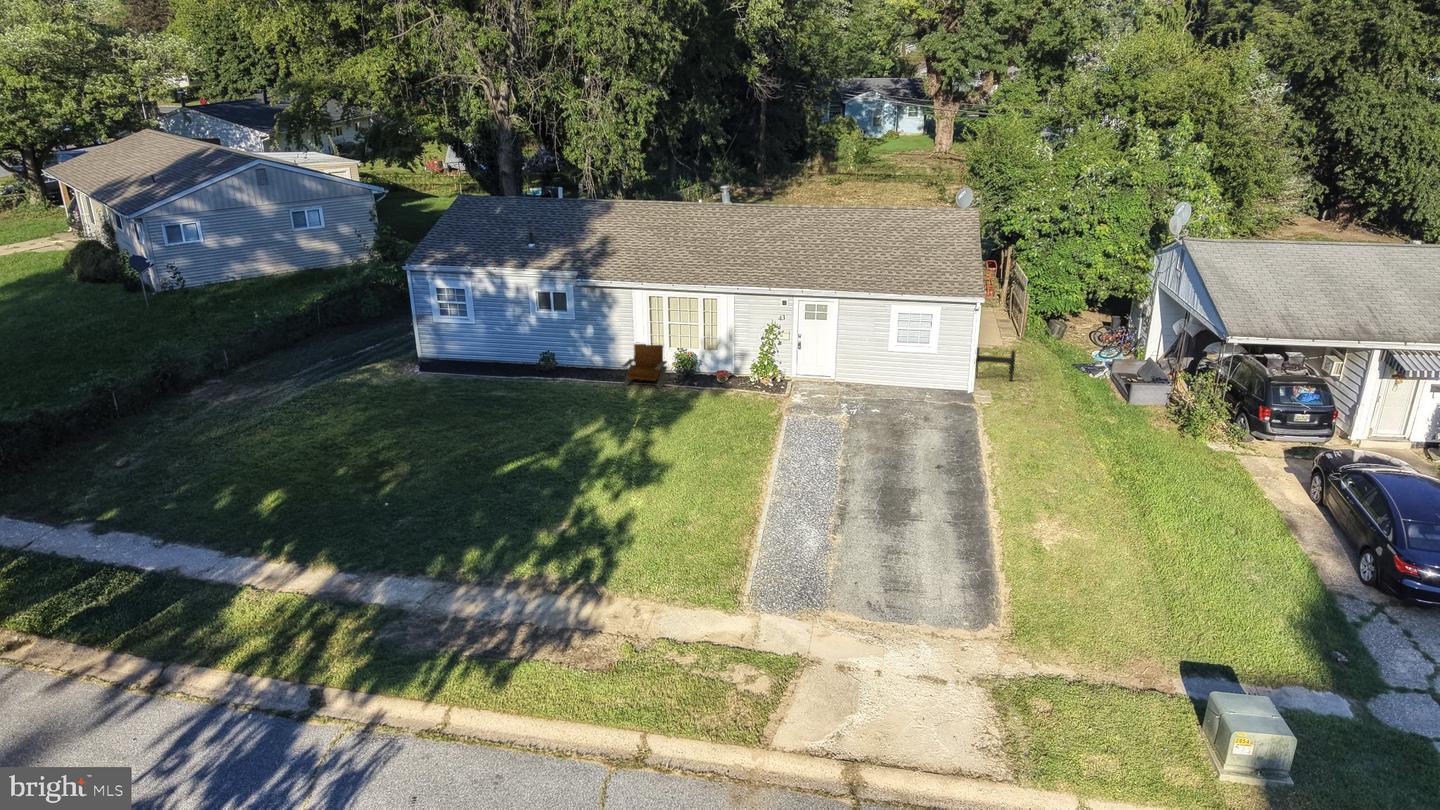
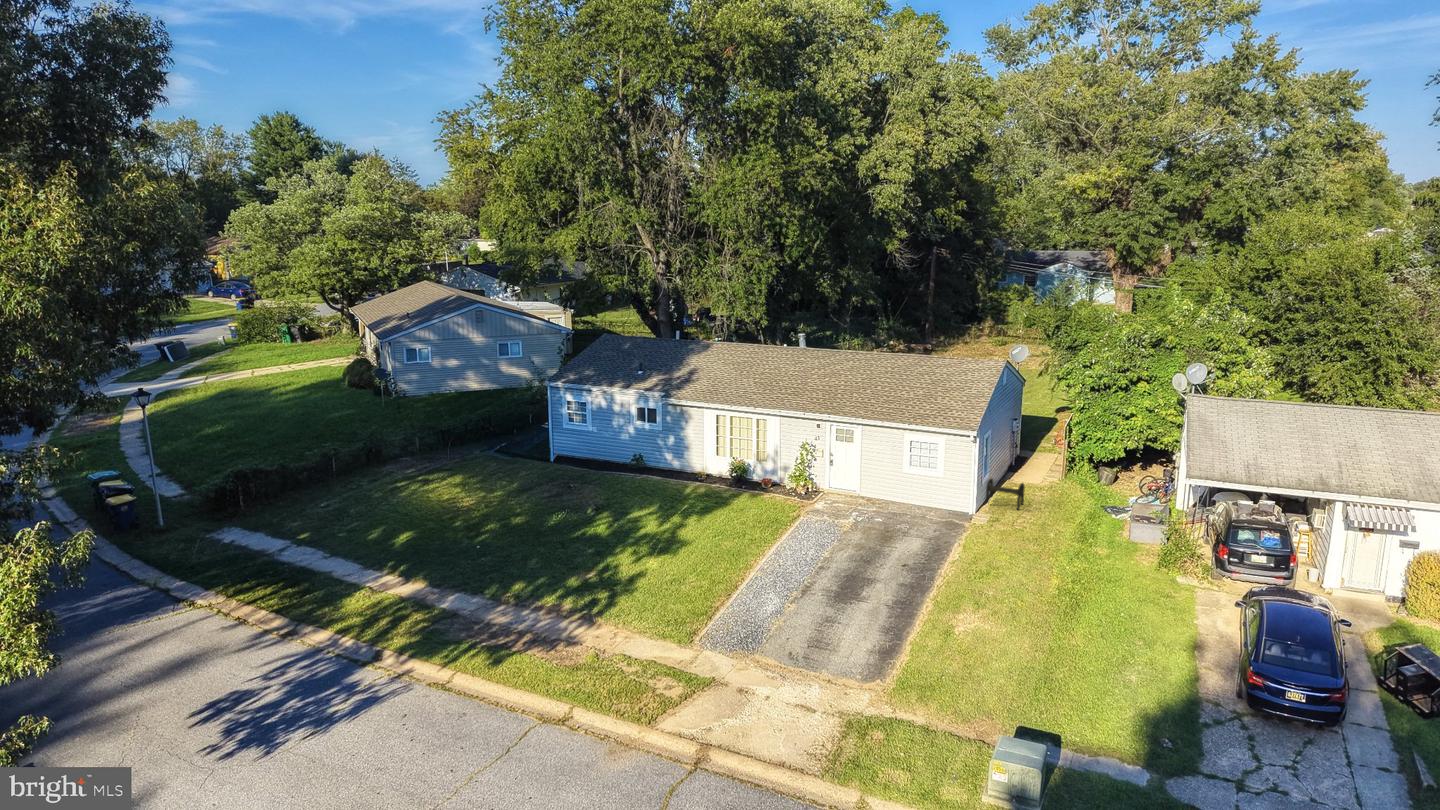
lounge chair: present [623,344,670,388] -> none [688,452,729,490]

